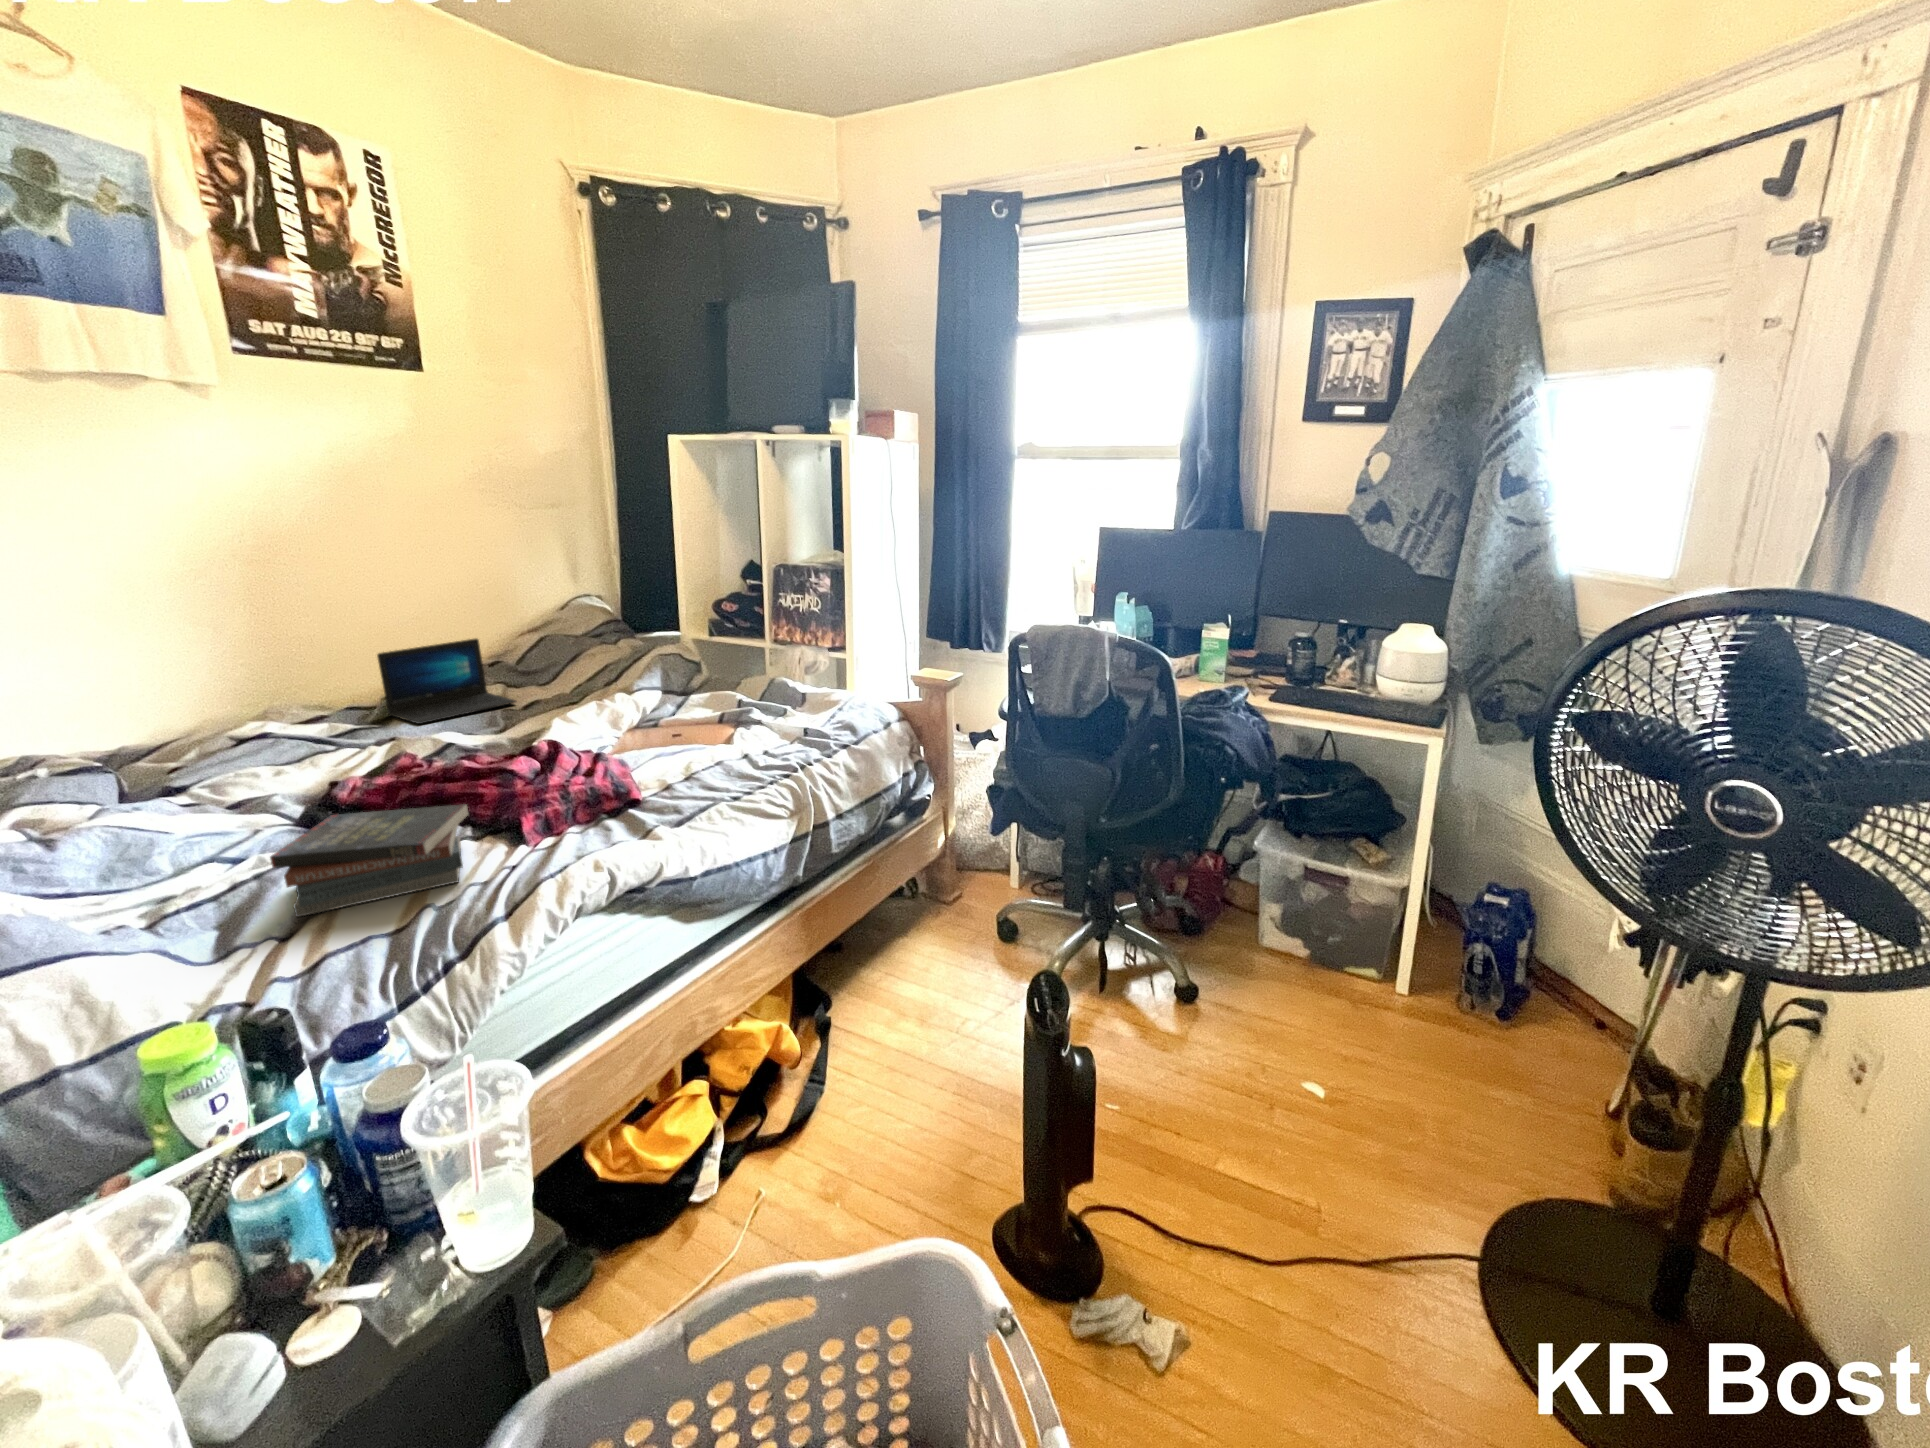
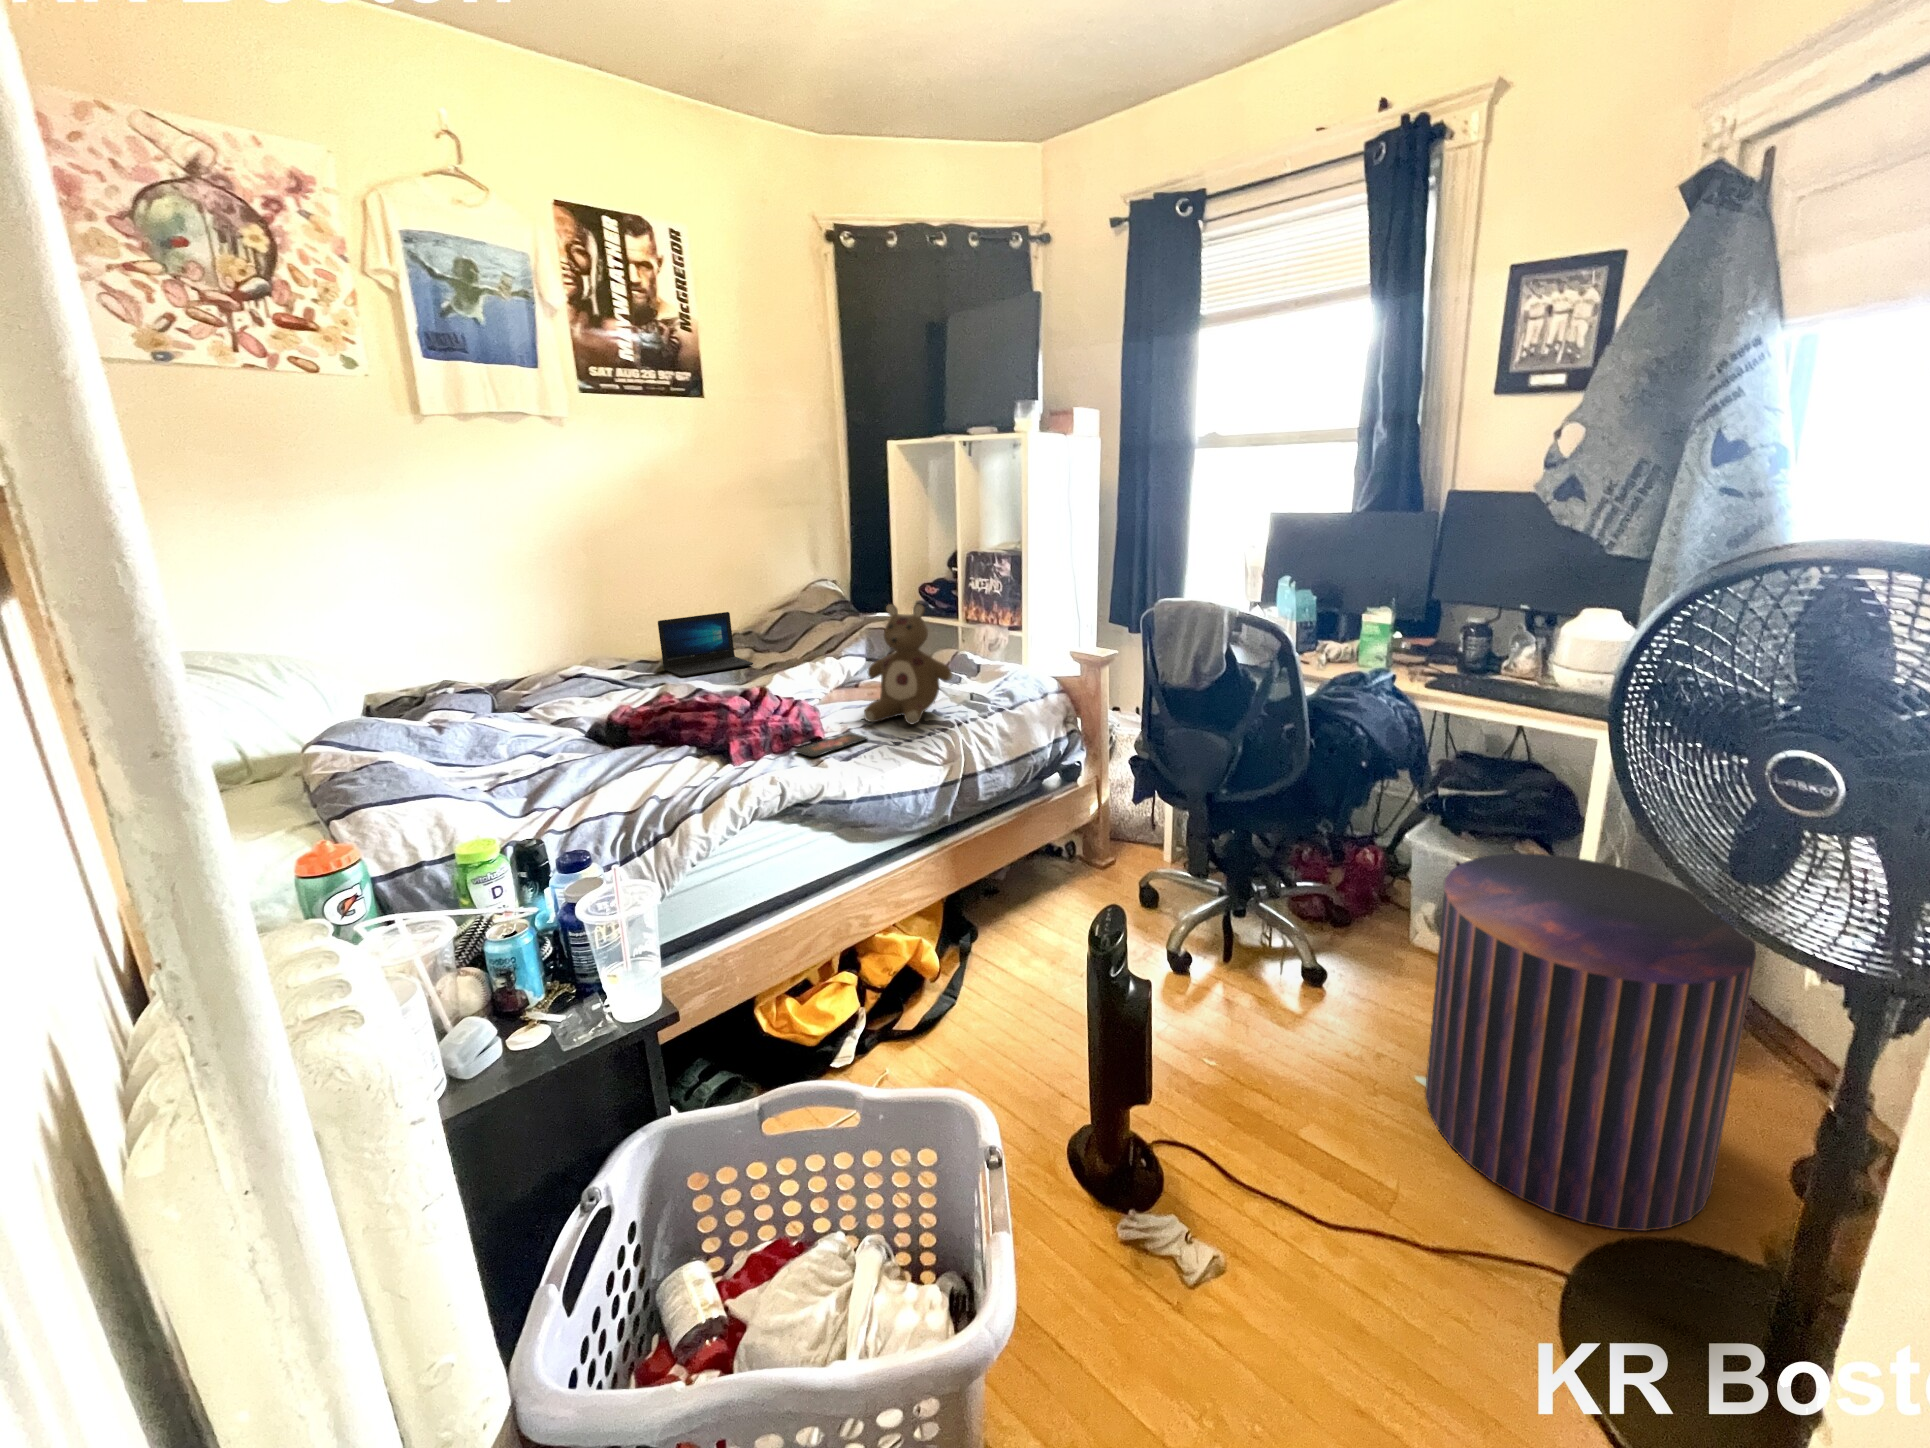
stuffed bear: none [689,631,797,773] -> present [864,604,952,725]
smartphone: none [614,789,705,827] -> present [795,733,867,757]
book: present [270,804,468,917] -> none [561,727,691,795]
pouf: none [1310,857,1599,1207] -> present [1425,853,1756,1231]

